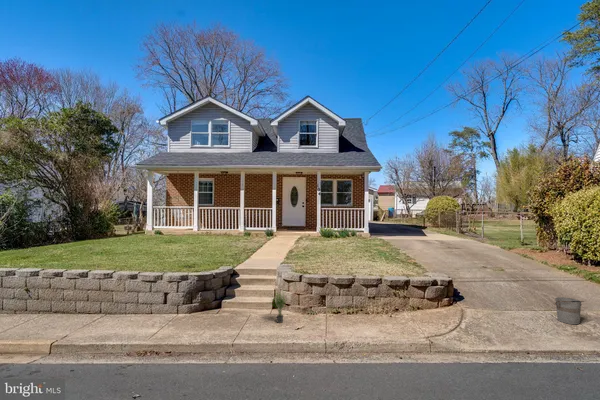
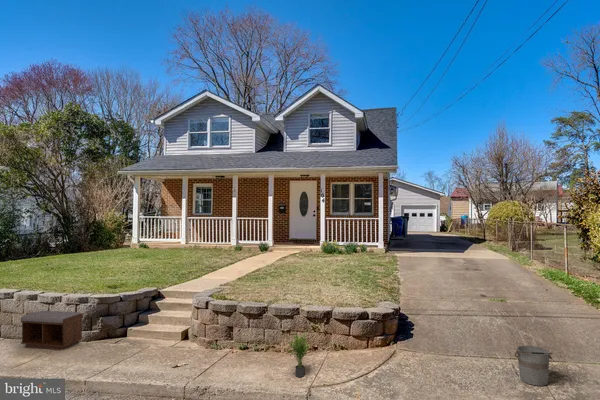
bench: none [132,289,187,322] -> present [21,311,83,350]
potted plant: present [273,293,285,323] -> present [287,336,309,377]

